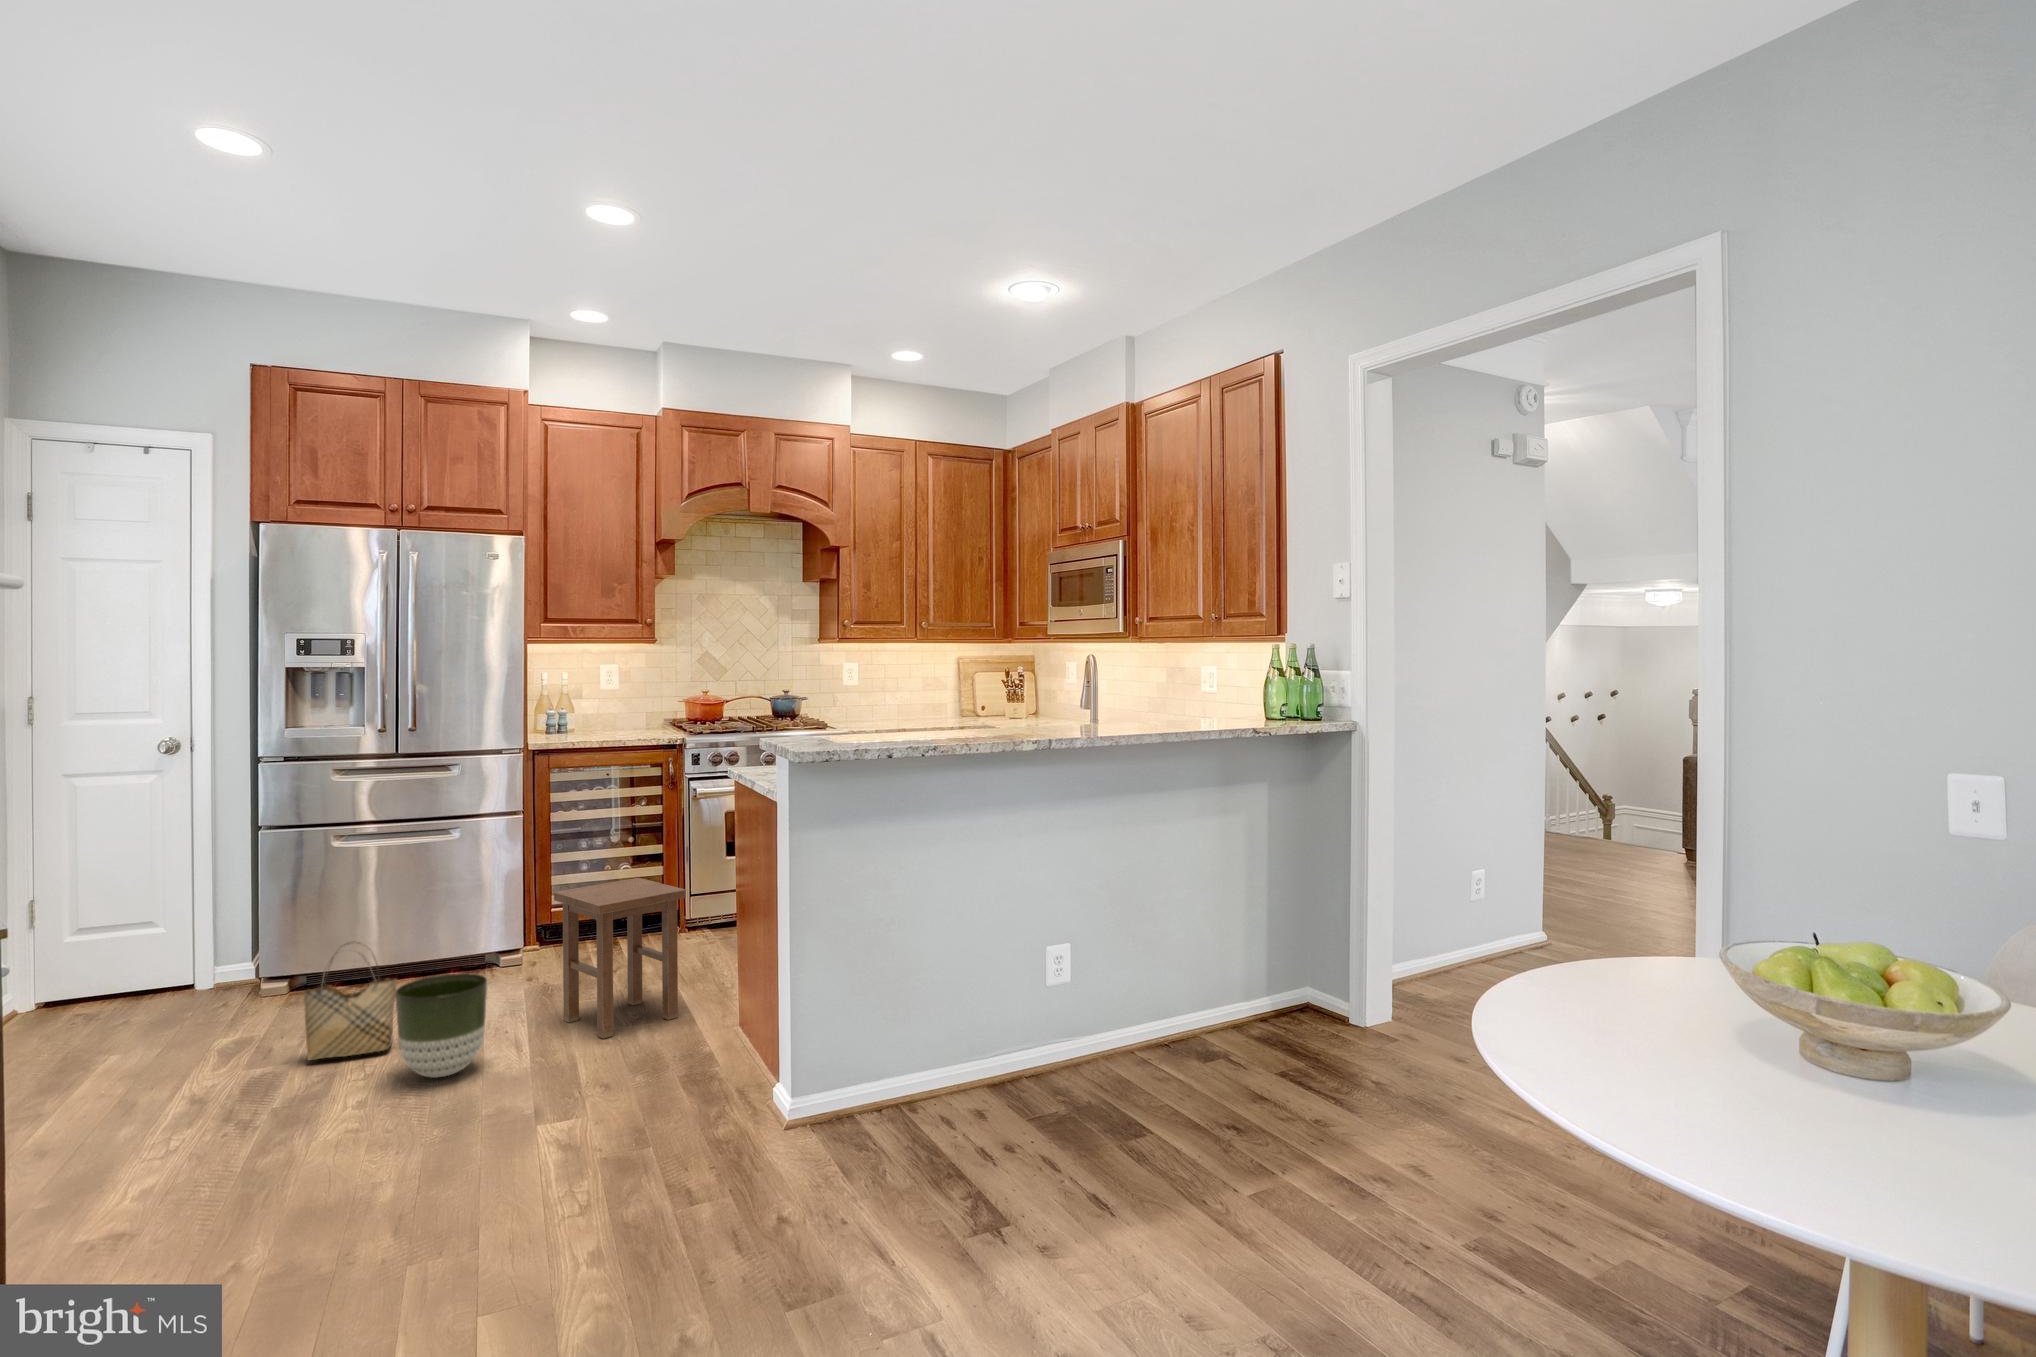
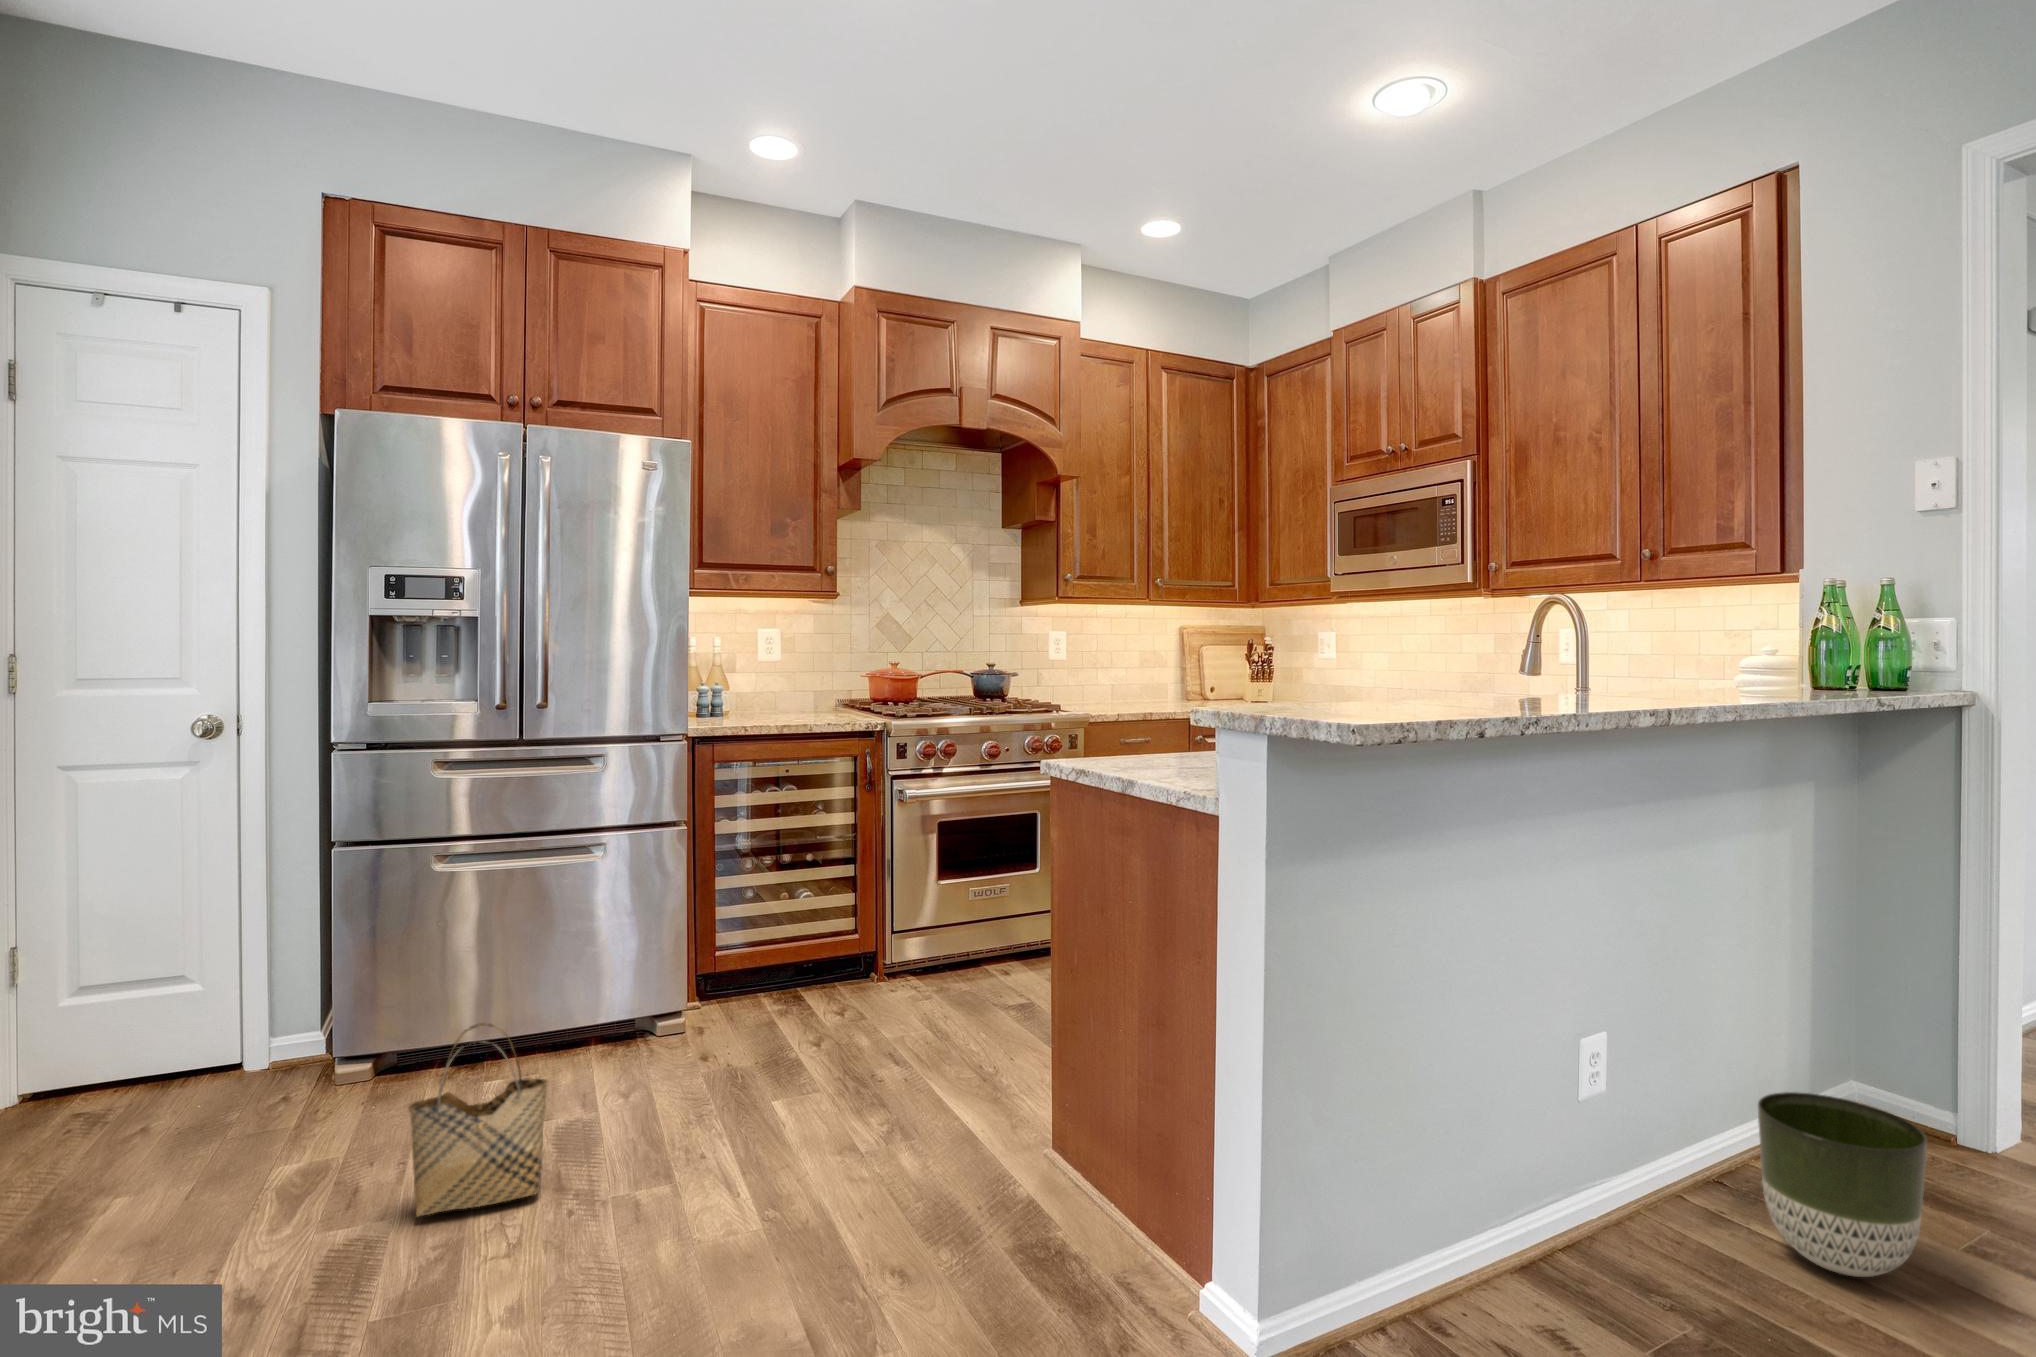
stool: present [554,878,686,1039] -> none [768,919,960,1173]
planter: present [395,973,487,1078] -> present [1758,1092,1927,1277]

